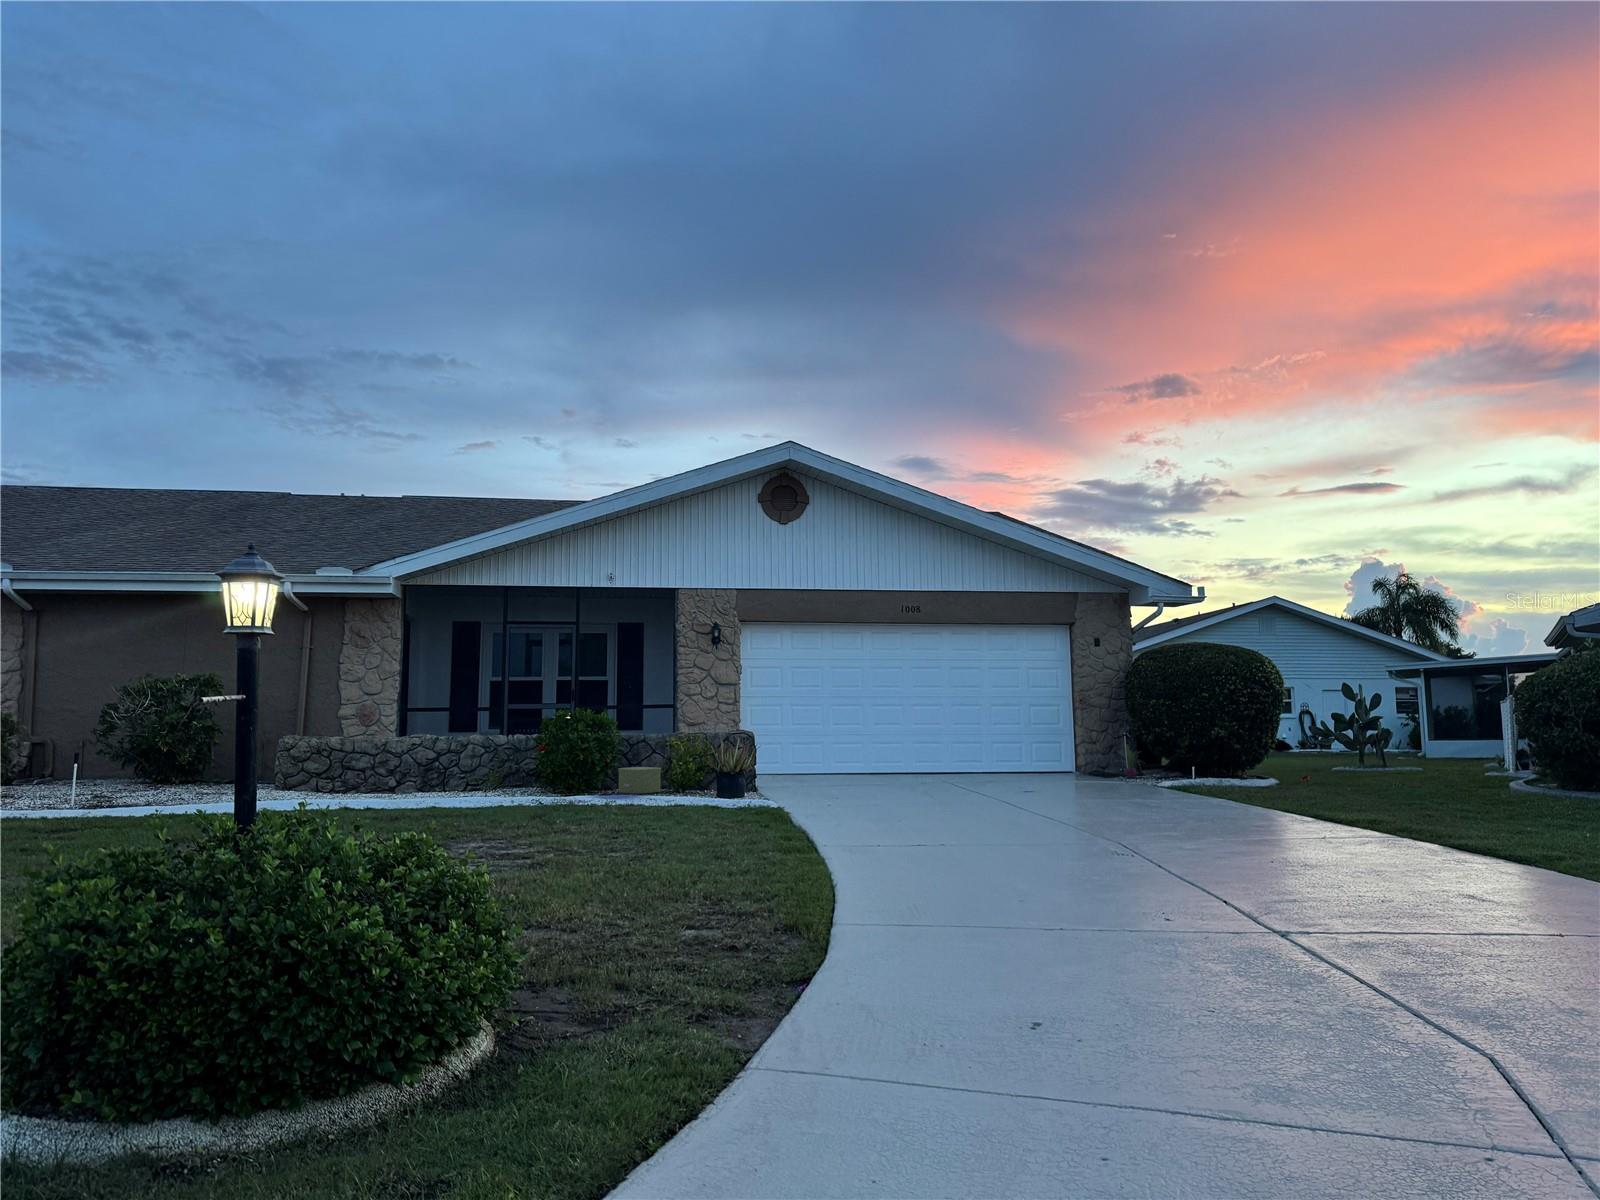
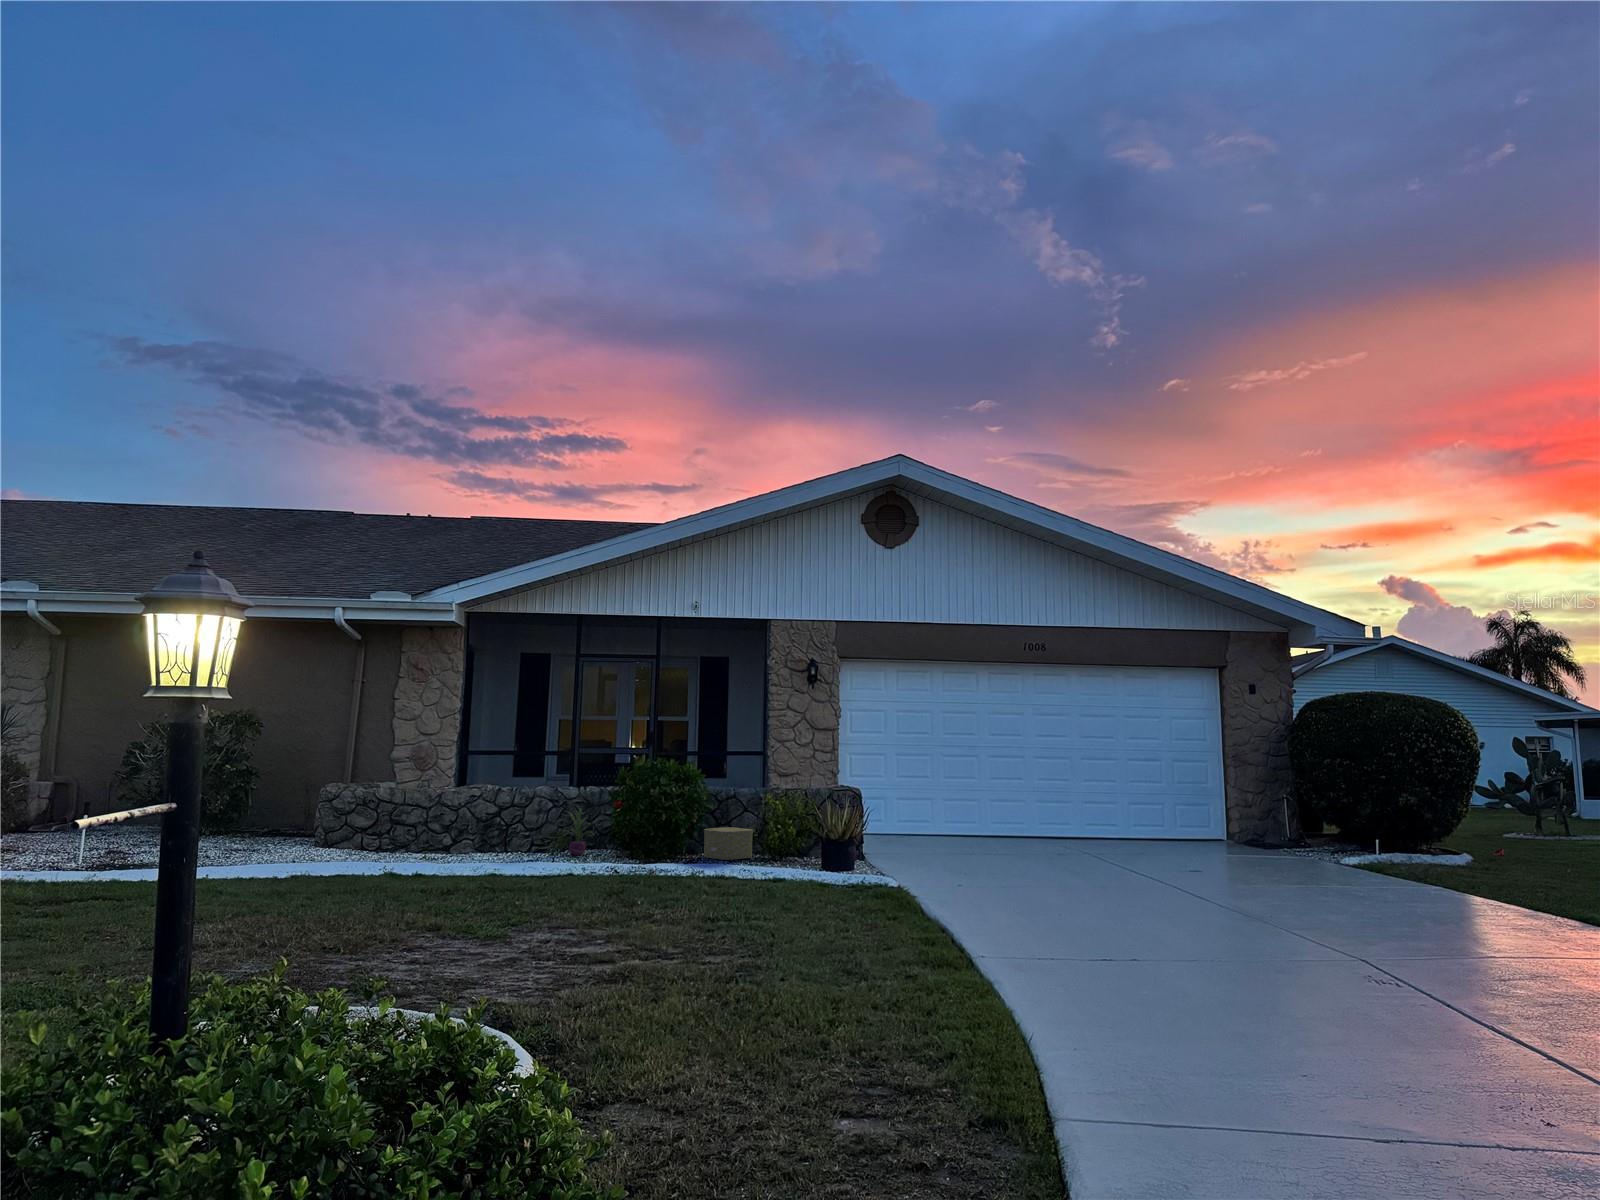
decorative plant: present [1124,746,1137,778] -> present [569,808,593,856]

